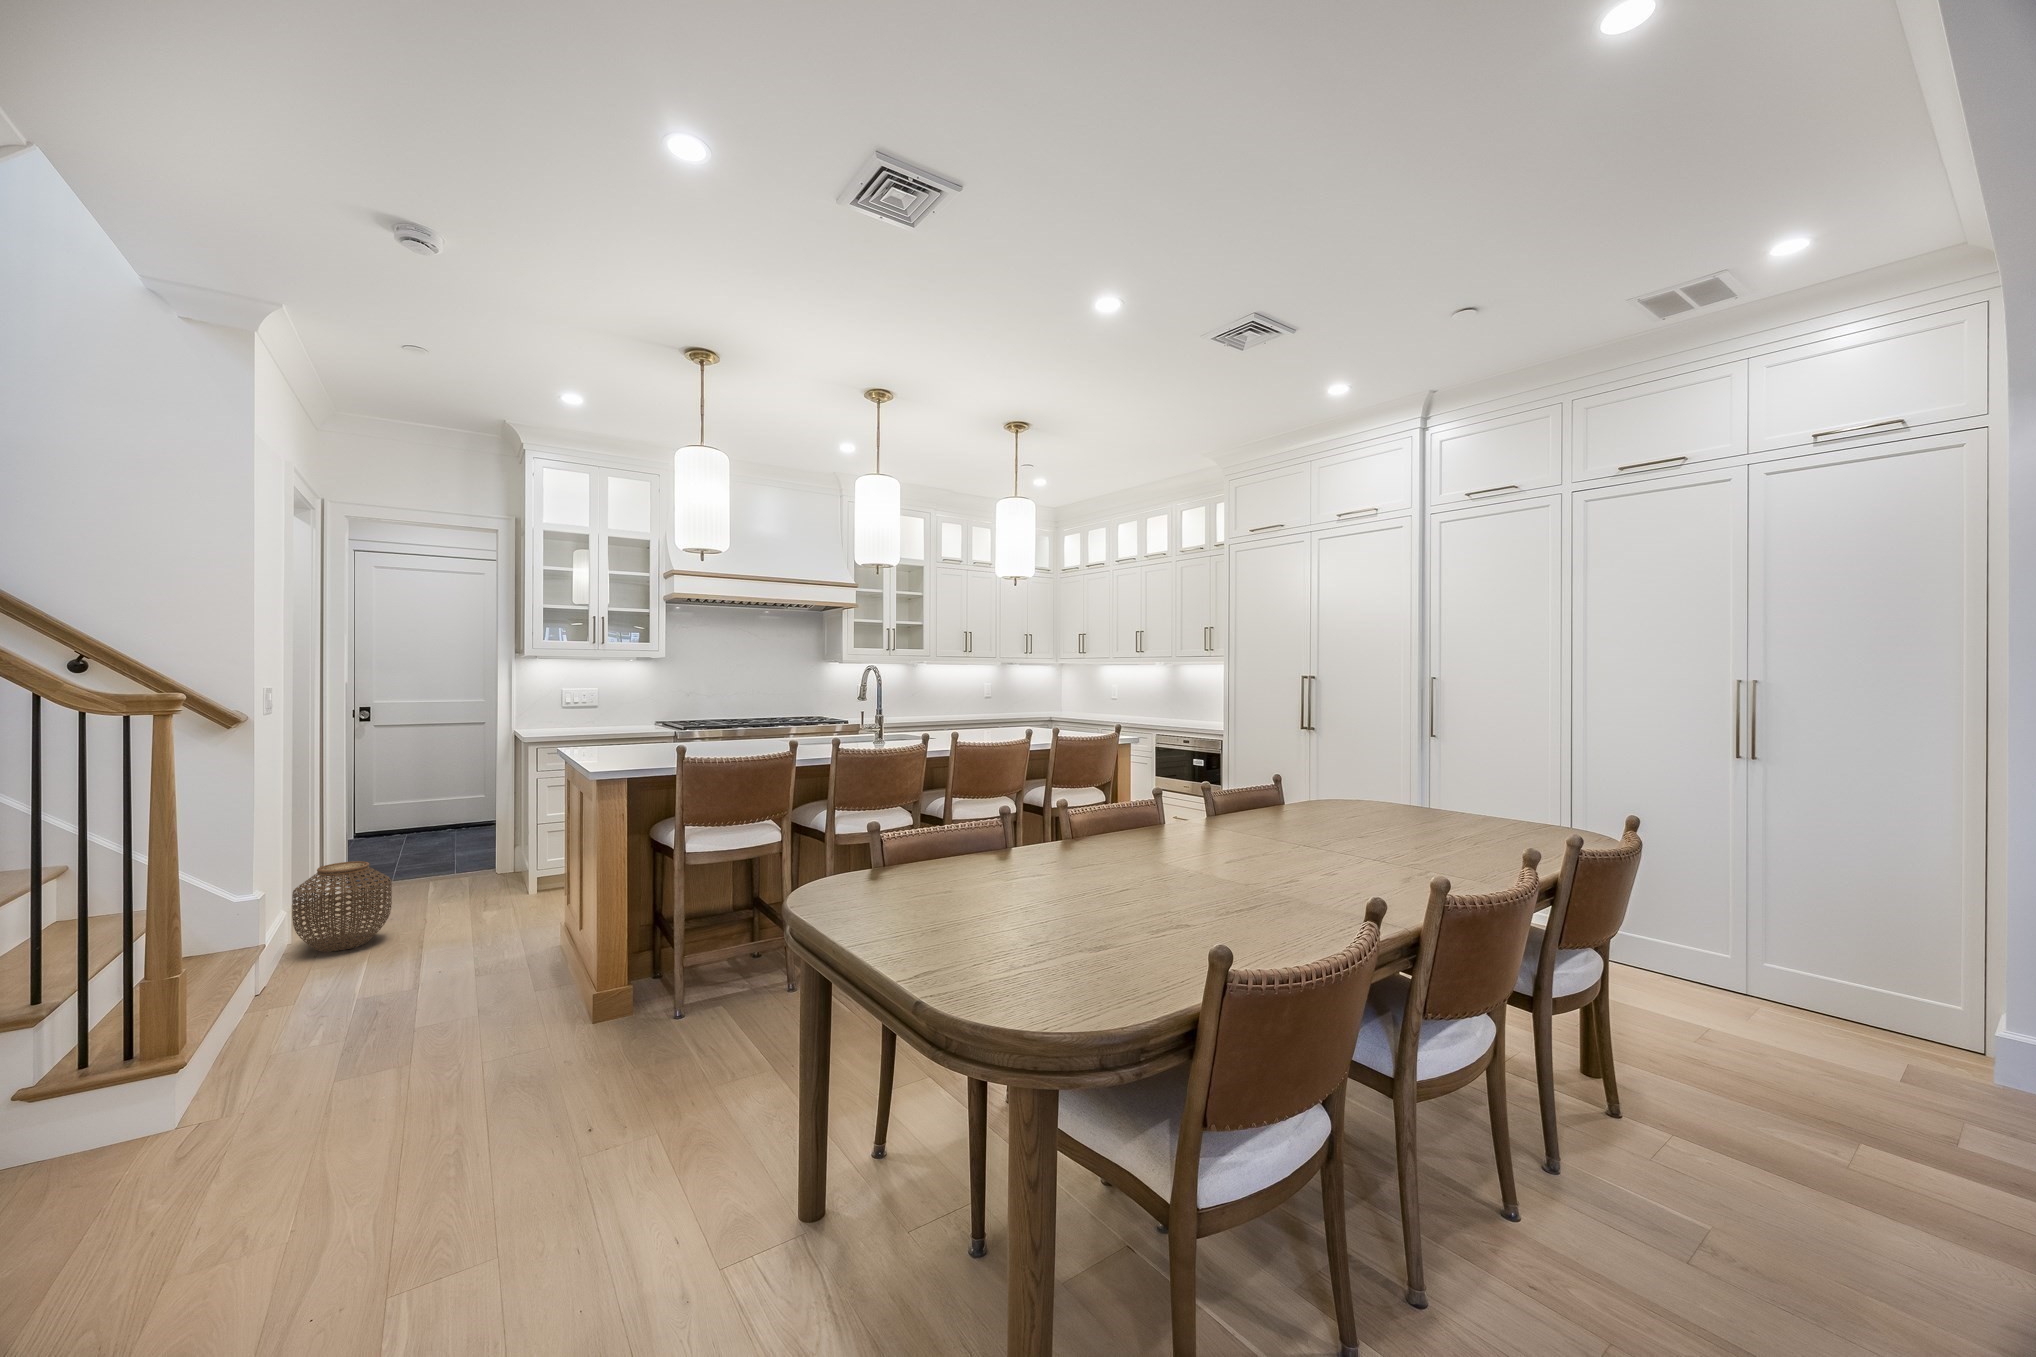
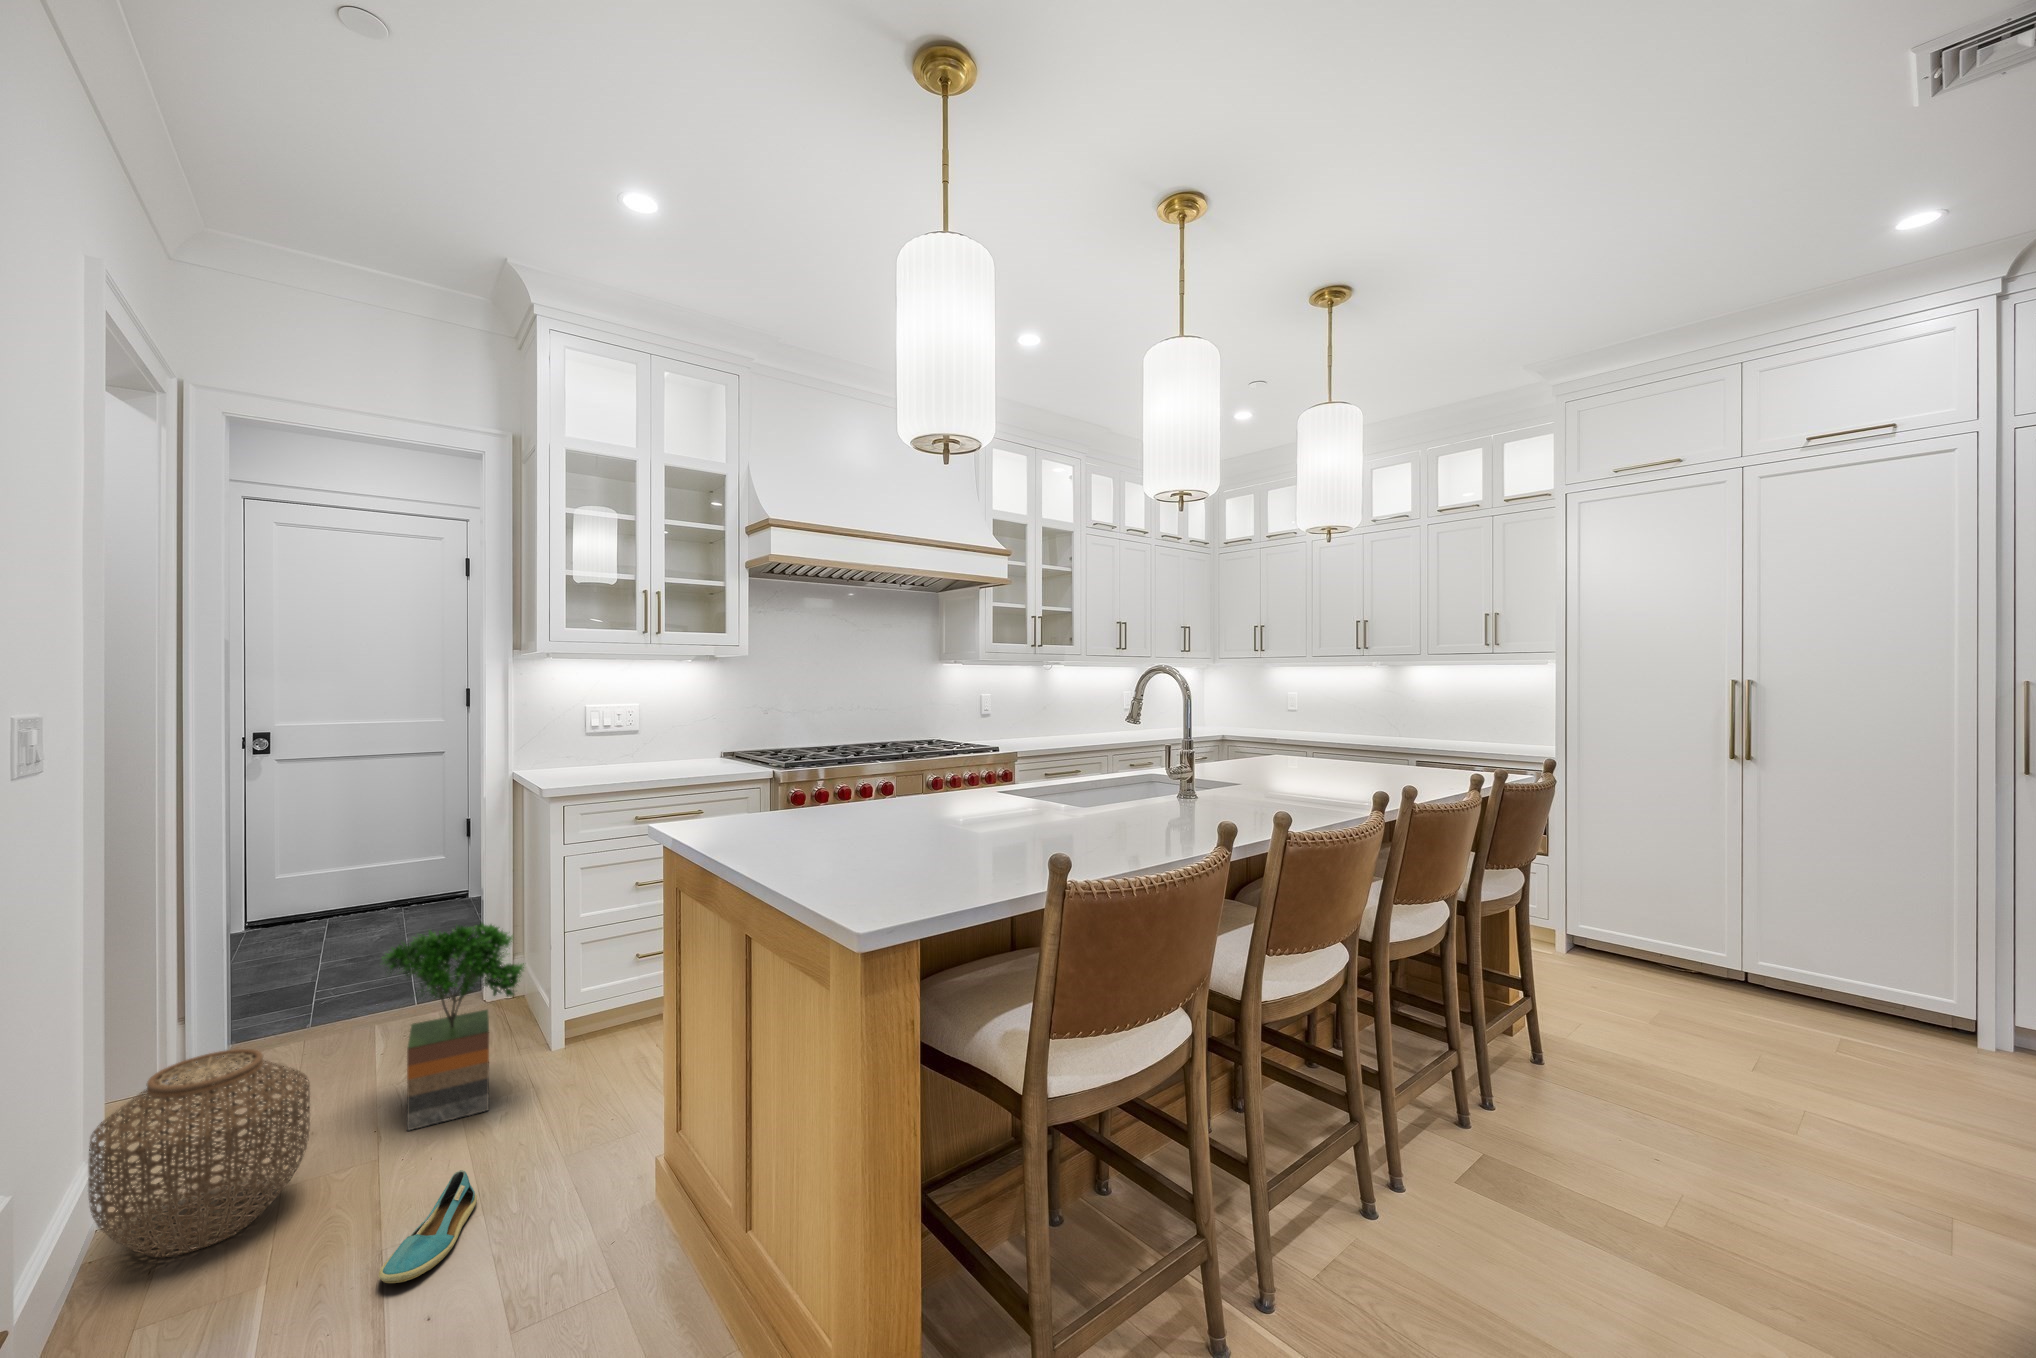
potted tree: none [427,813,509,920] -> present [382,923,524,1130]
shoe: none [422,925,472,960] -> present [378,1170,477,1283]

